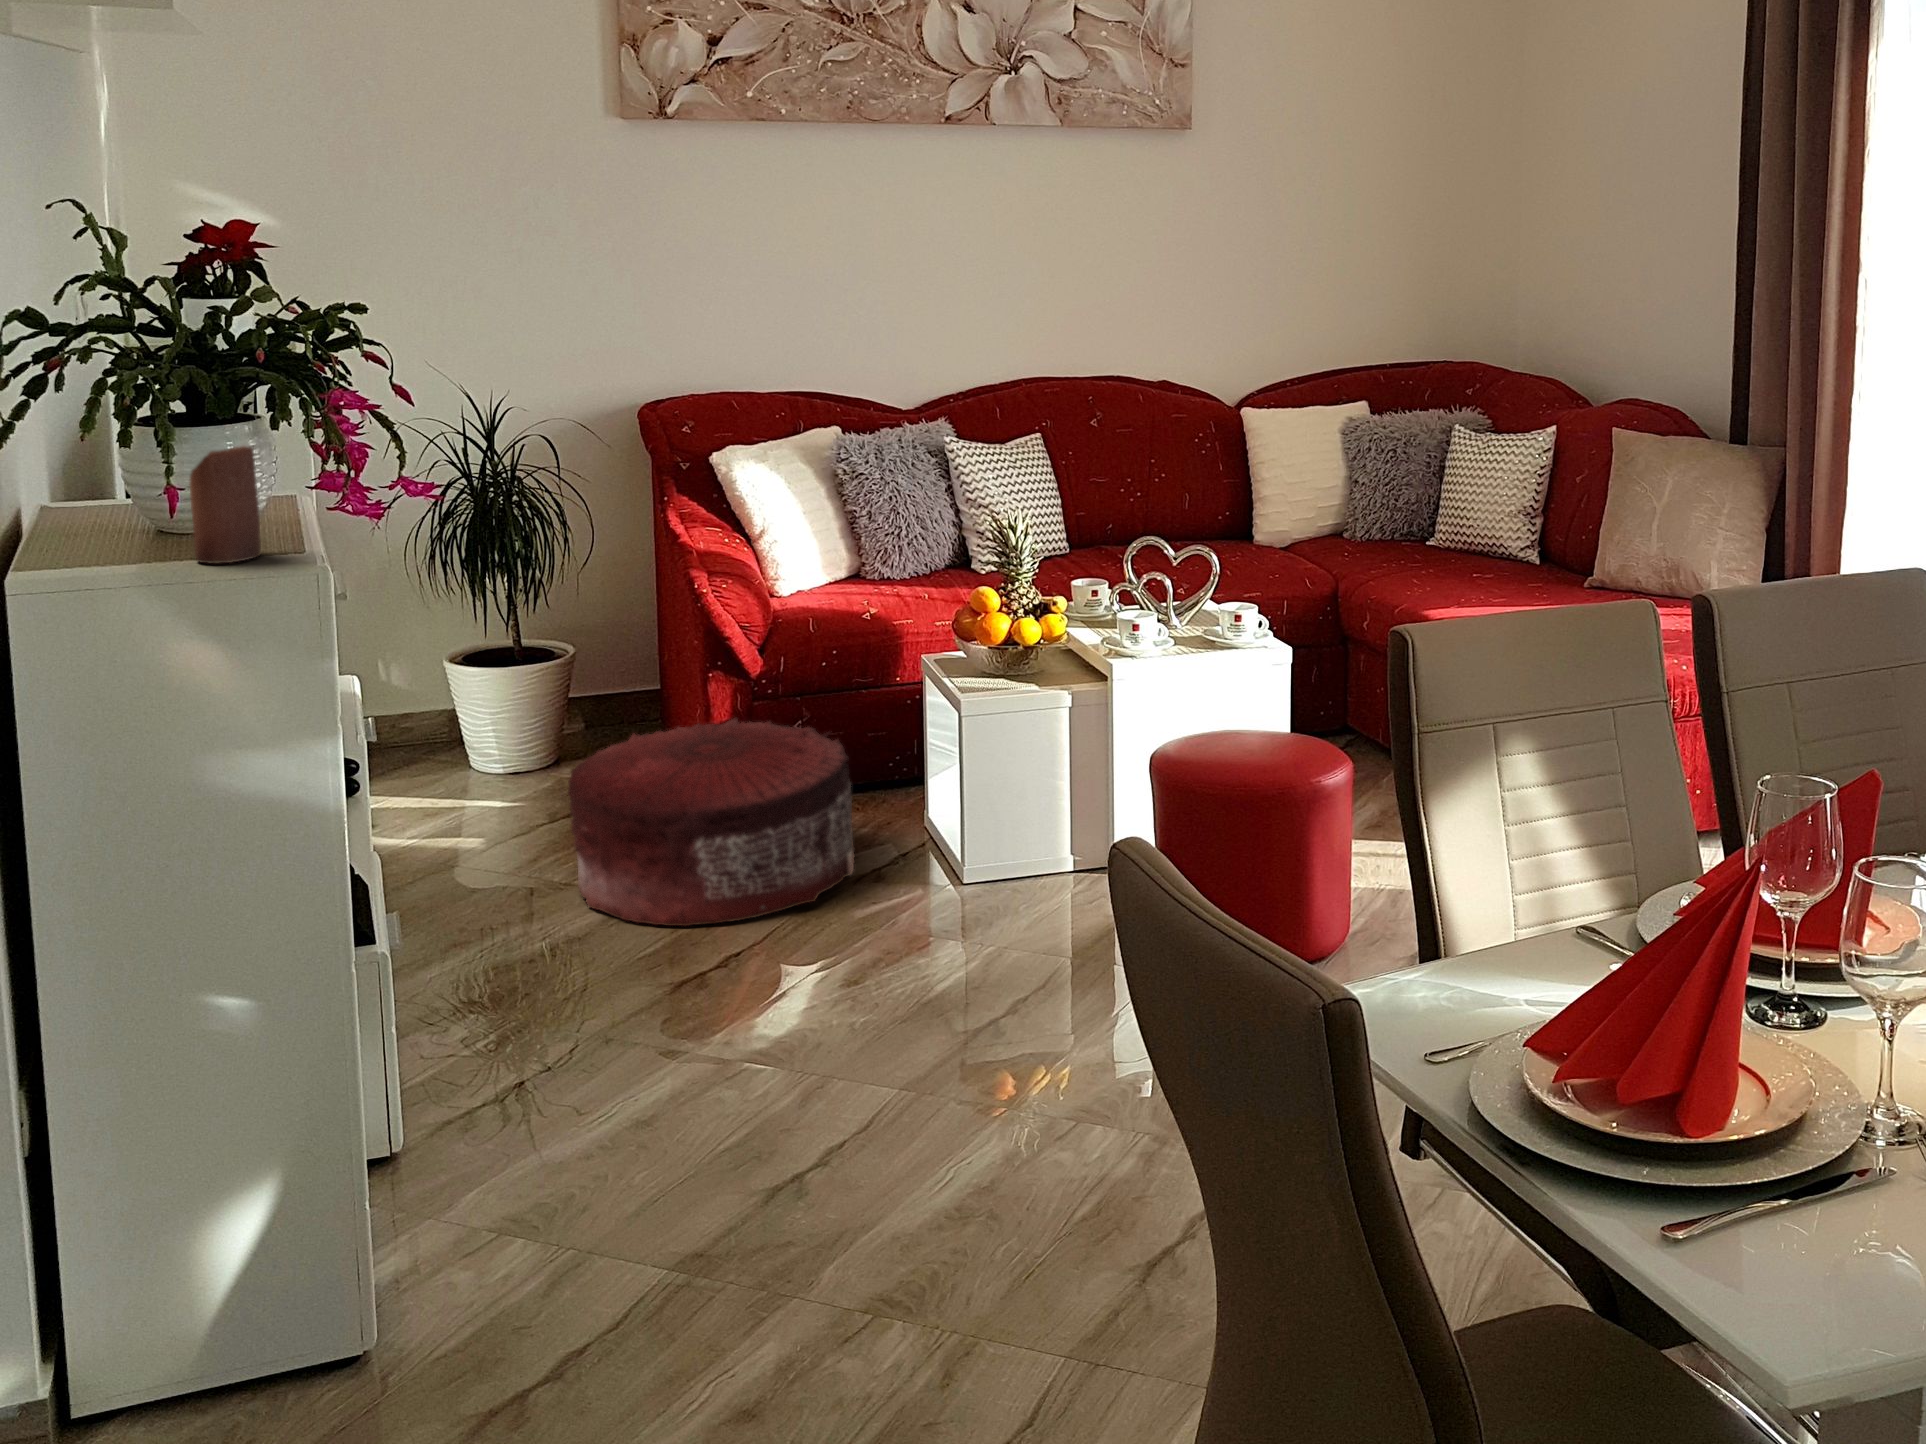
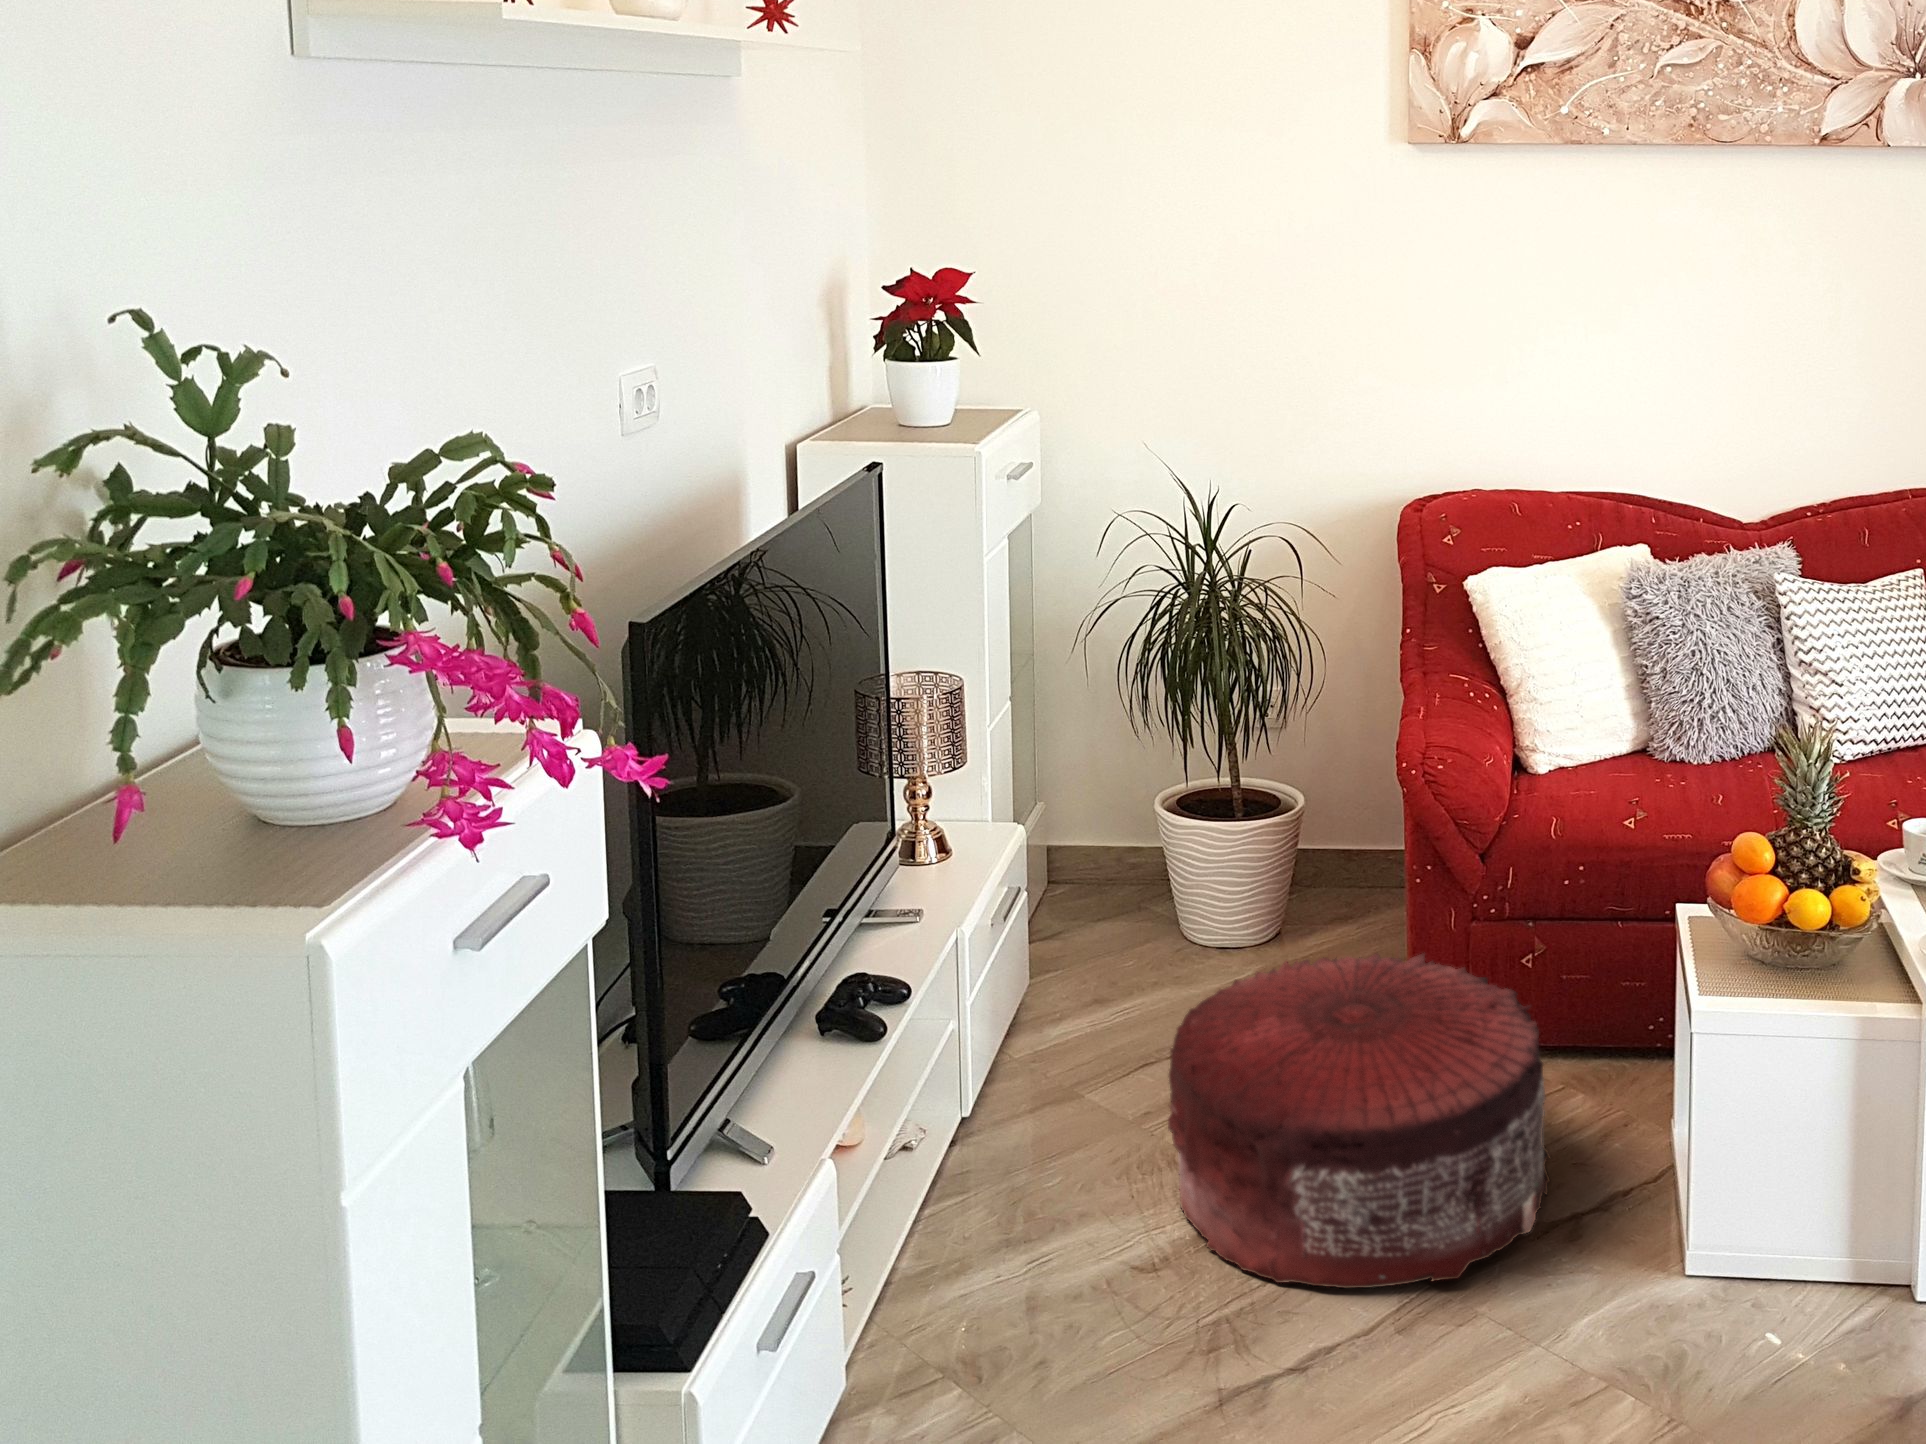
candle: present [190,446,261,564] -> none [179,680,304,893]

